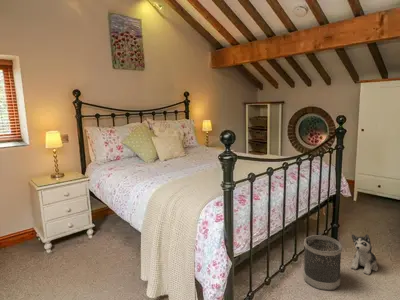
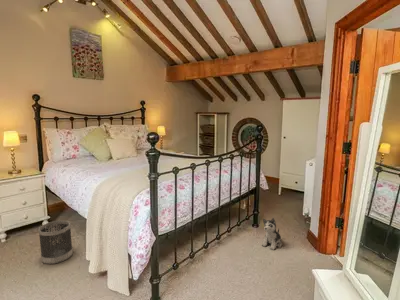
wastebasket: present [303,235,342,290] -> present [38,221,73,264]

